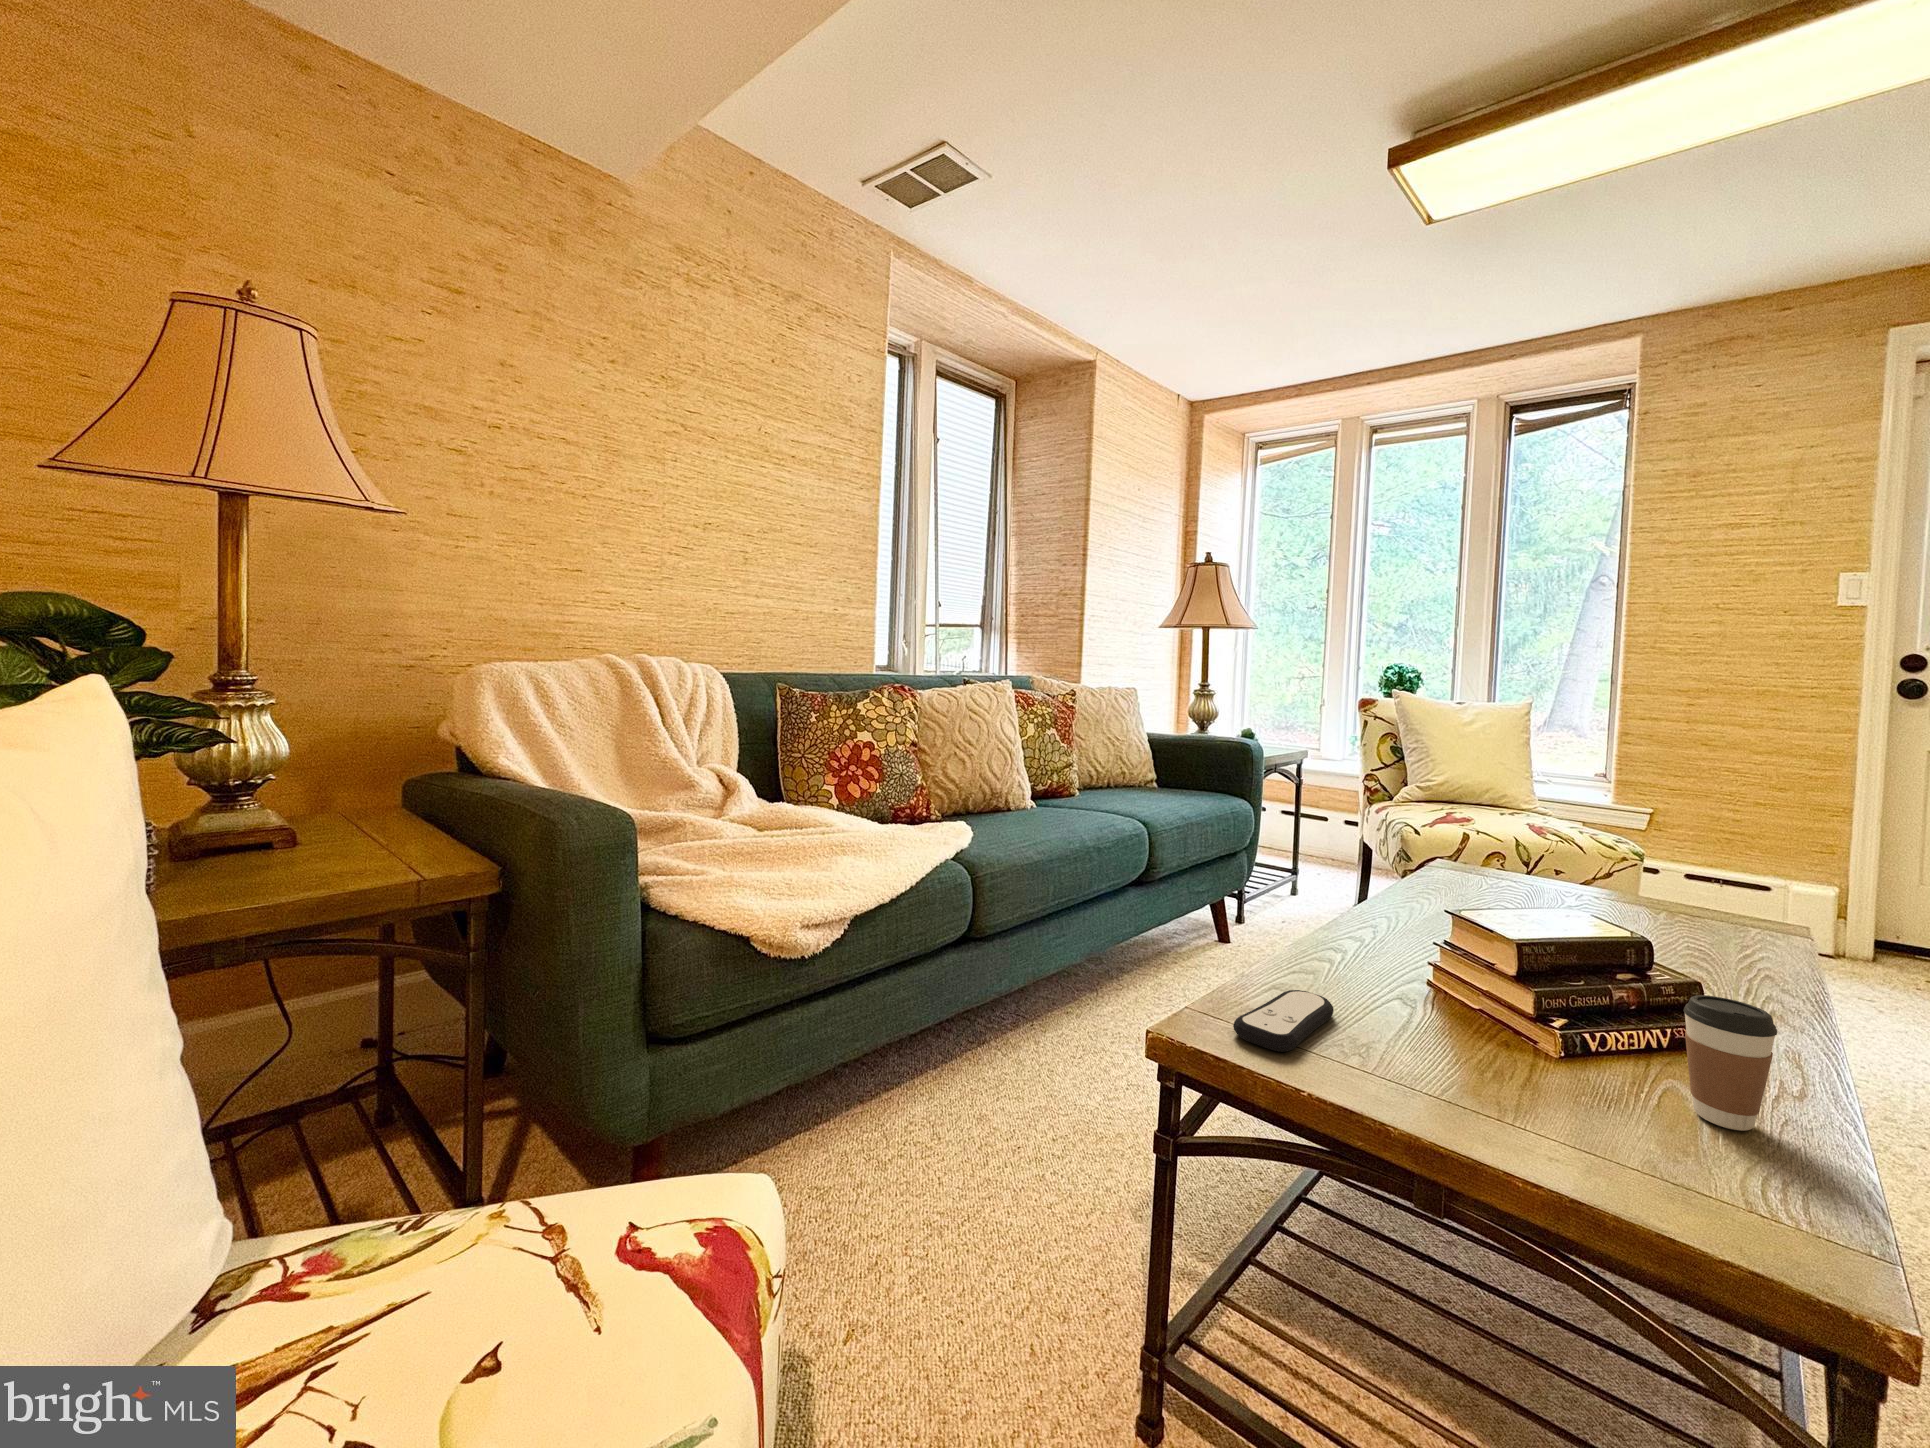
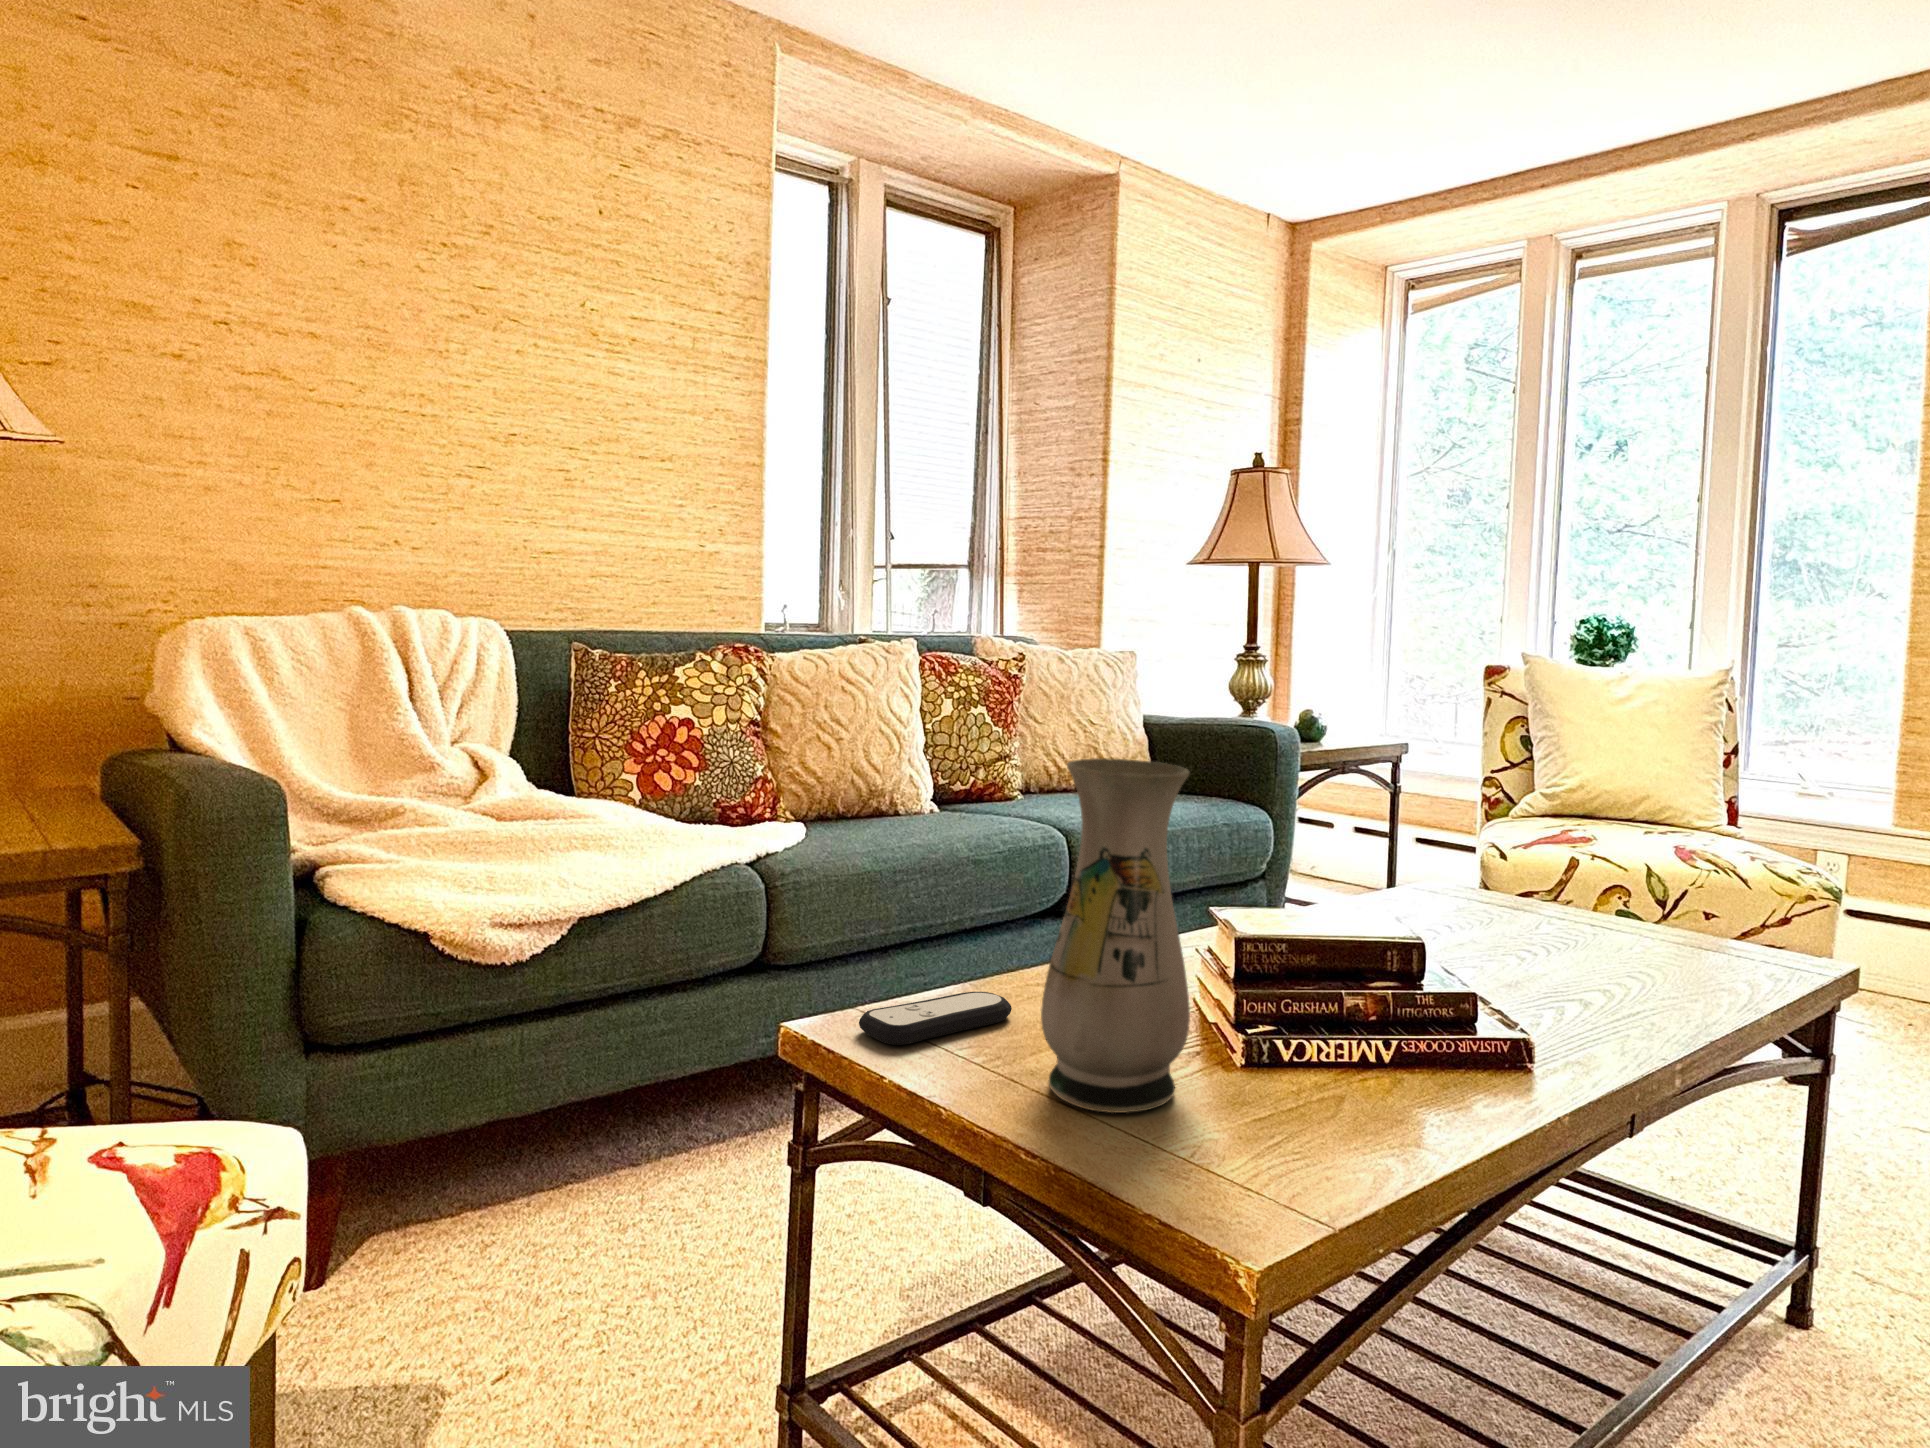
vase: none [1441,808,1595,1123] -> present [1041,758,1190,1113]
coffee cup: present [1683,995,1777,1131] -> none [1306,980,1393,1132]

